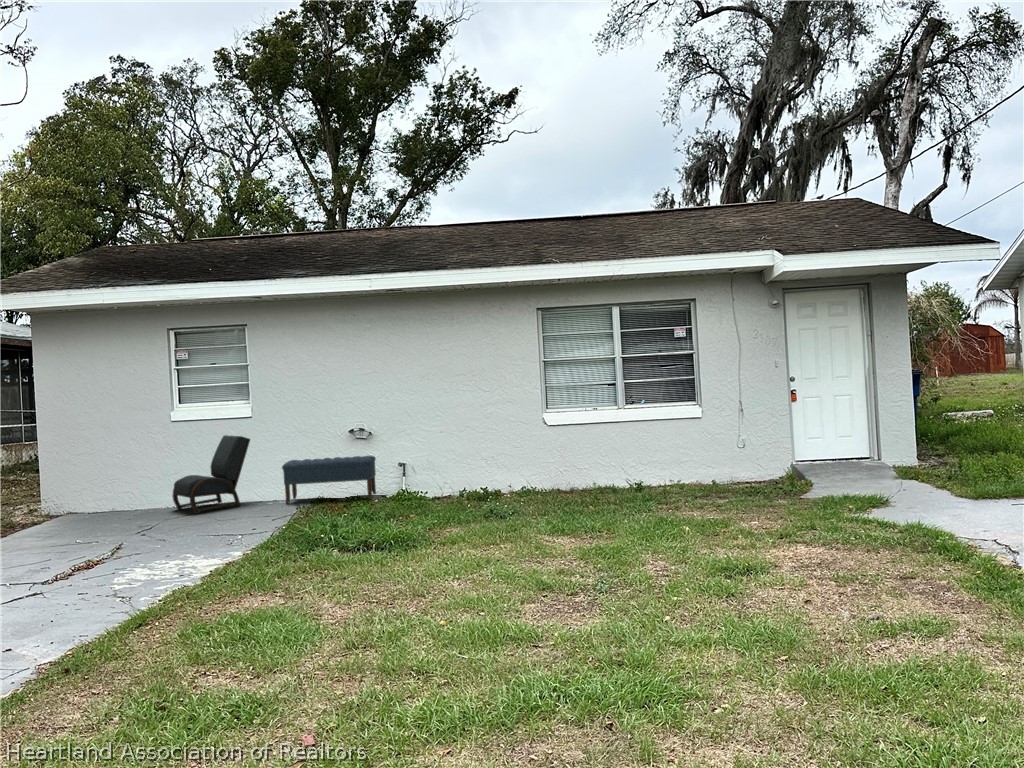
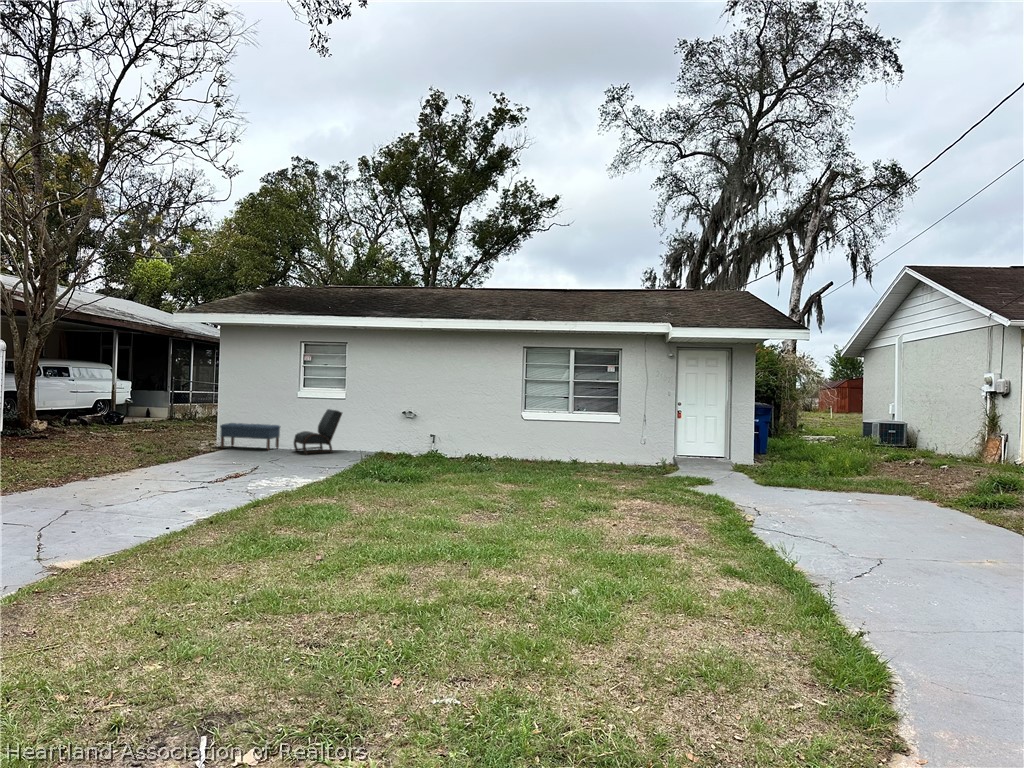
bench: present [282,456,376,504] -> present [220,423,280,451]

